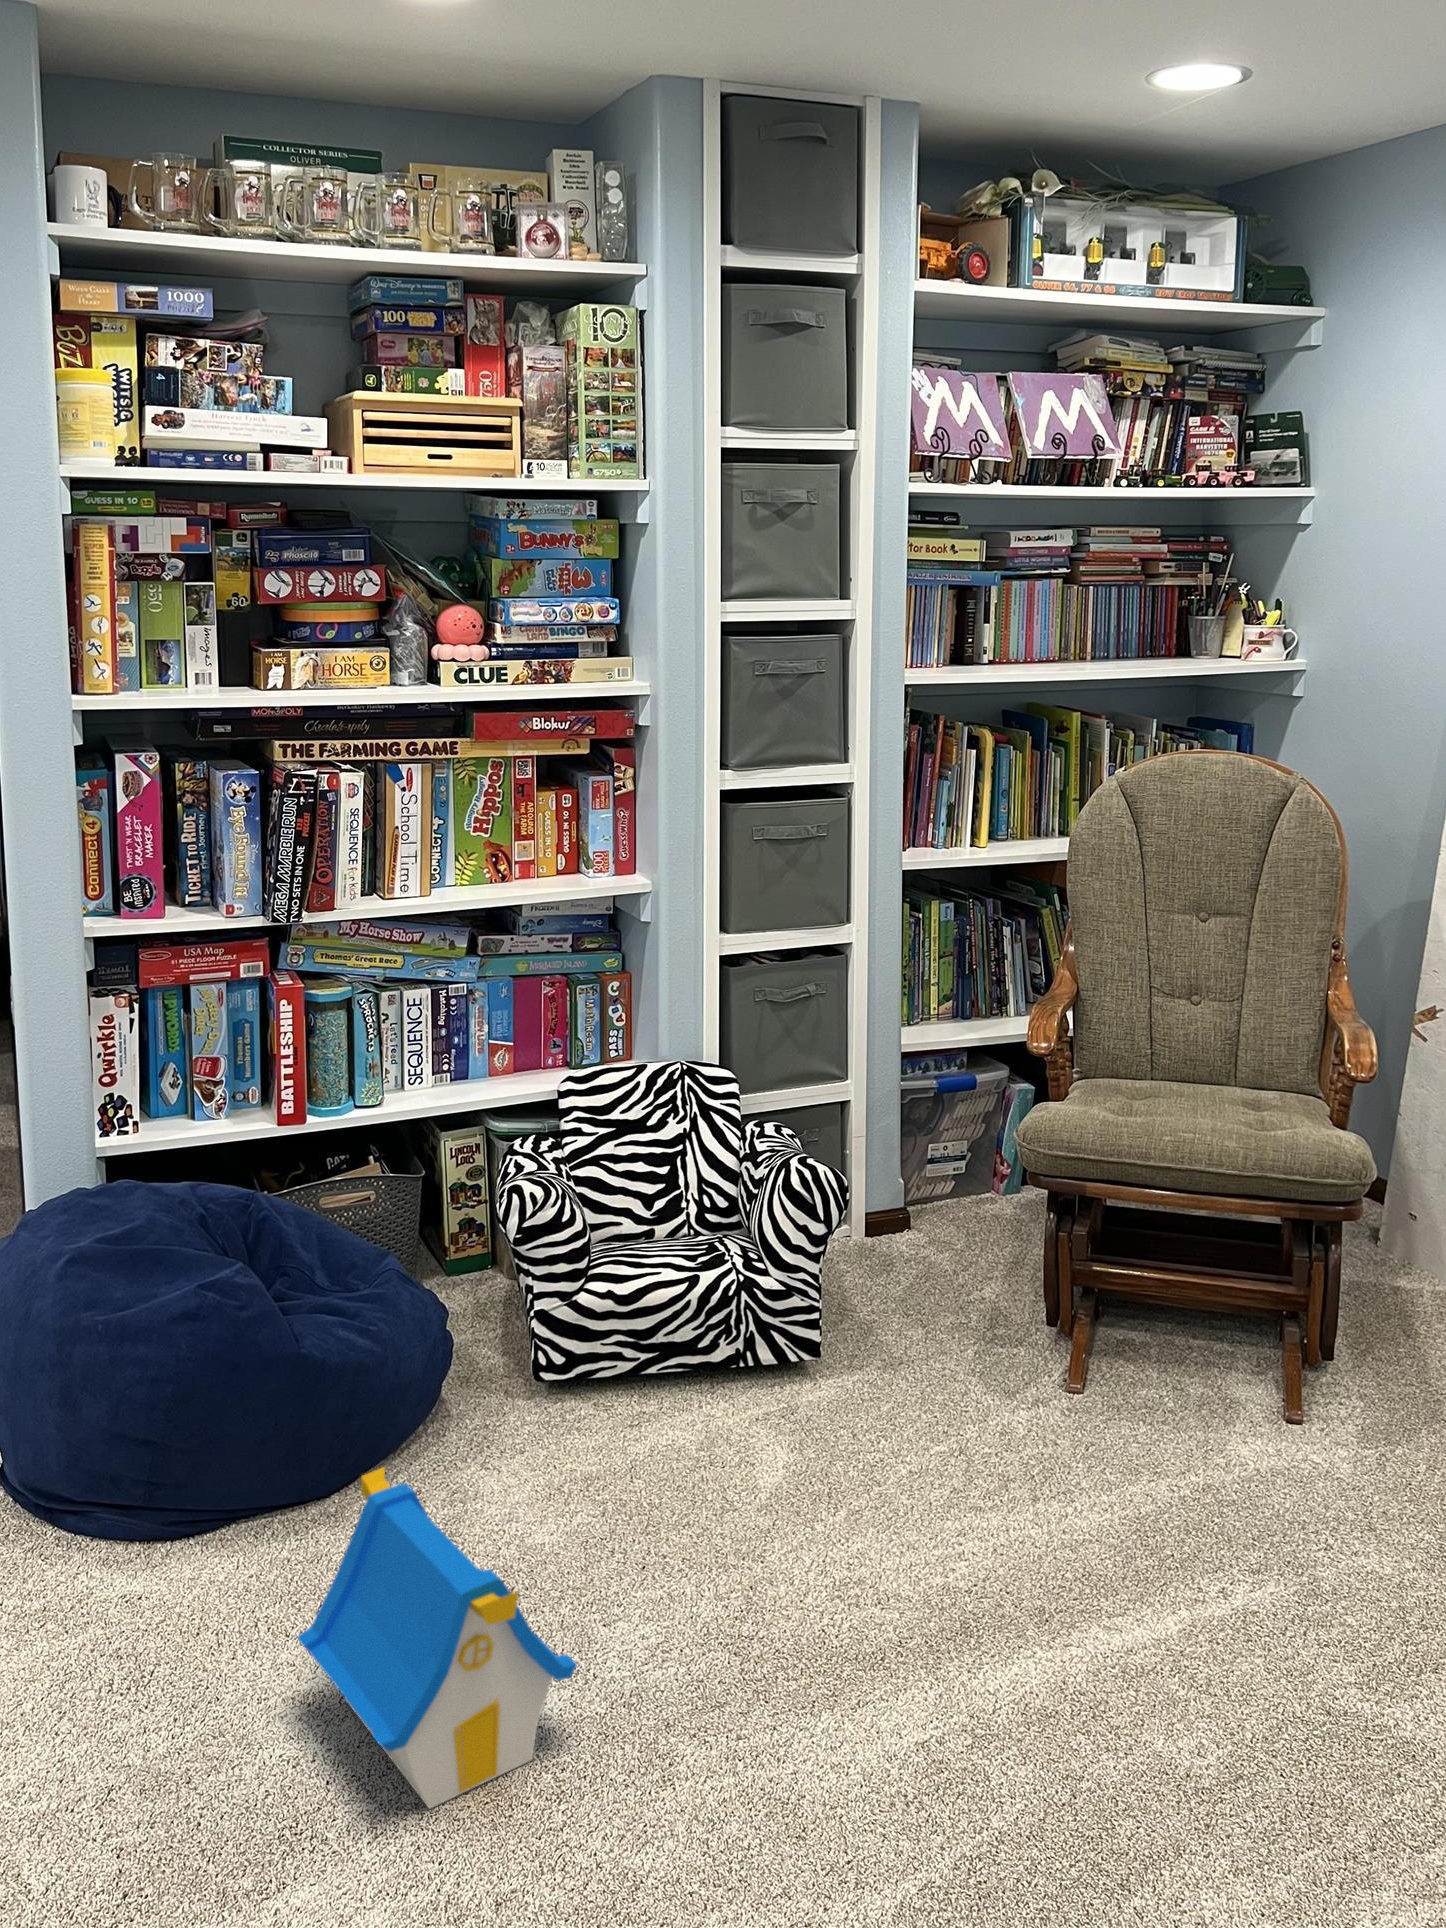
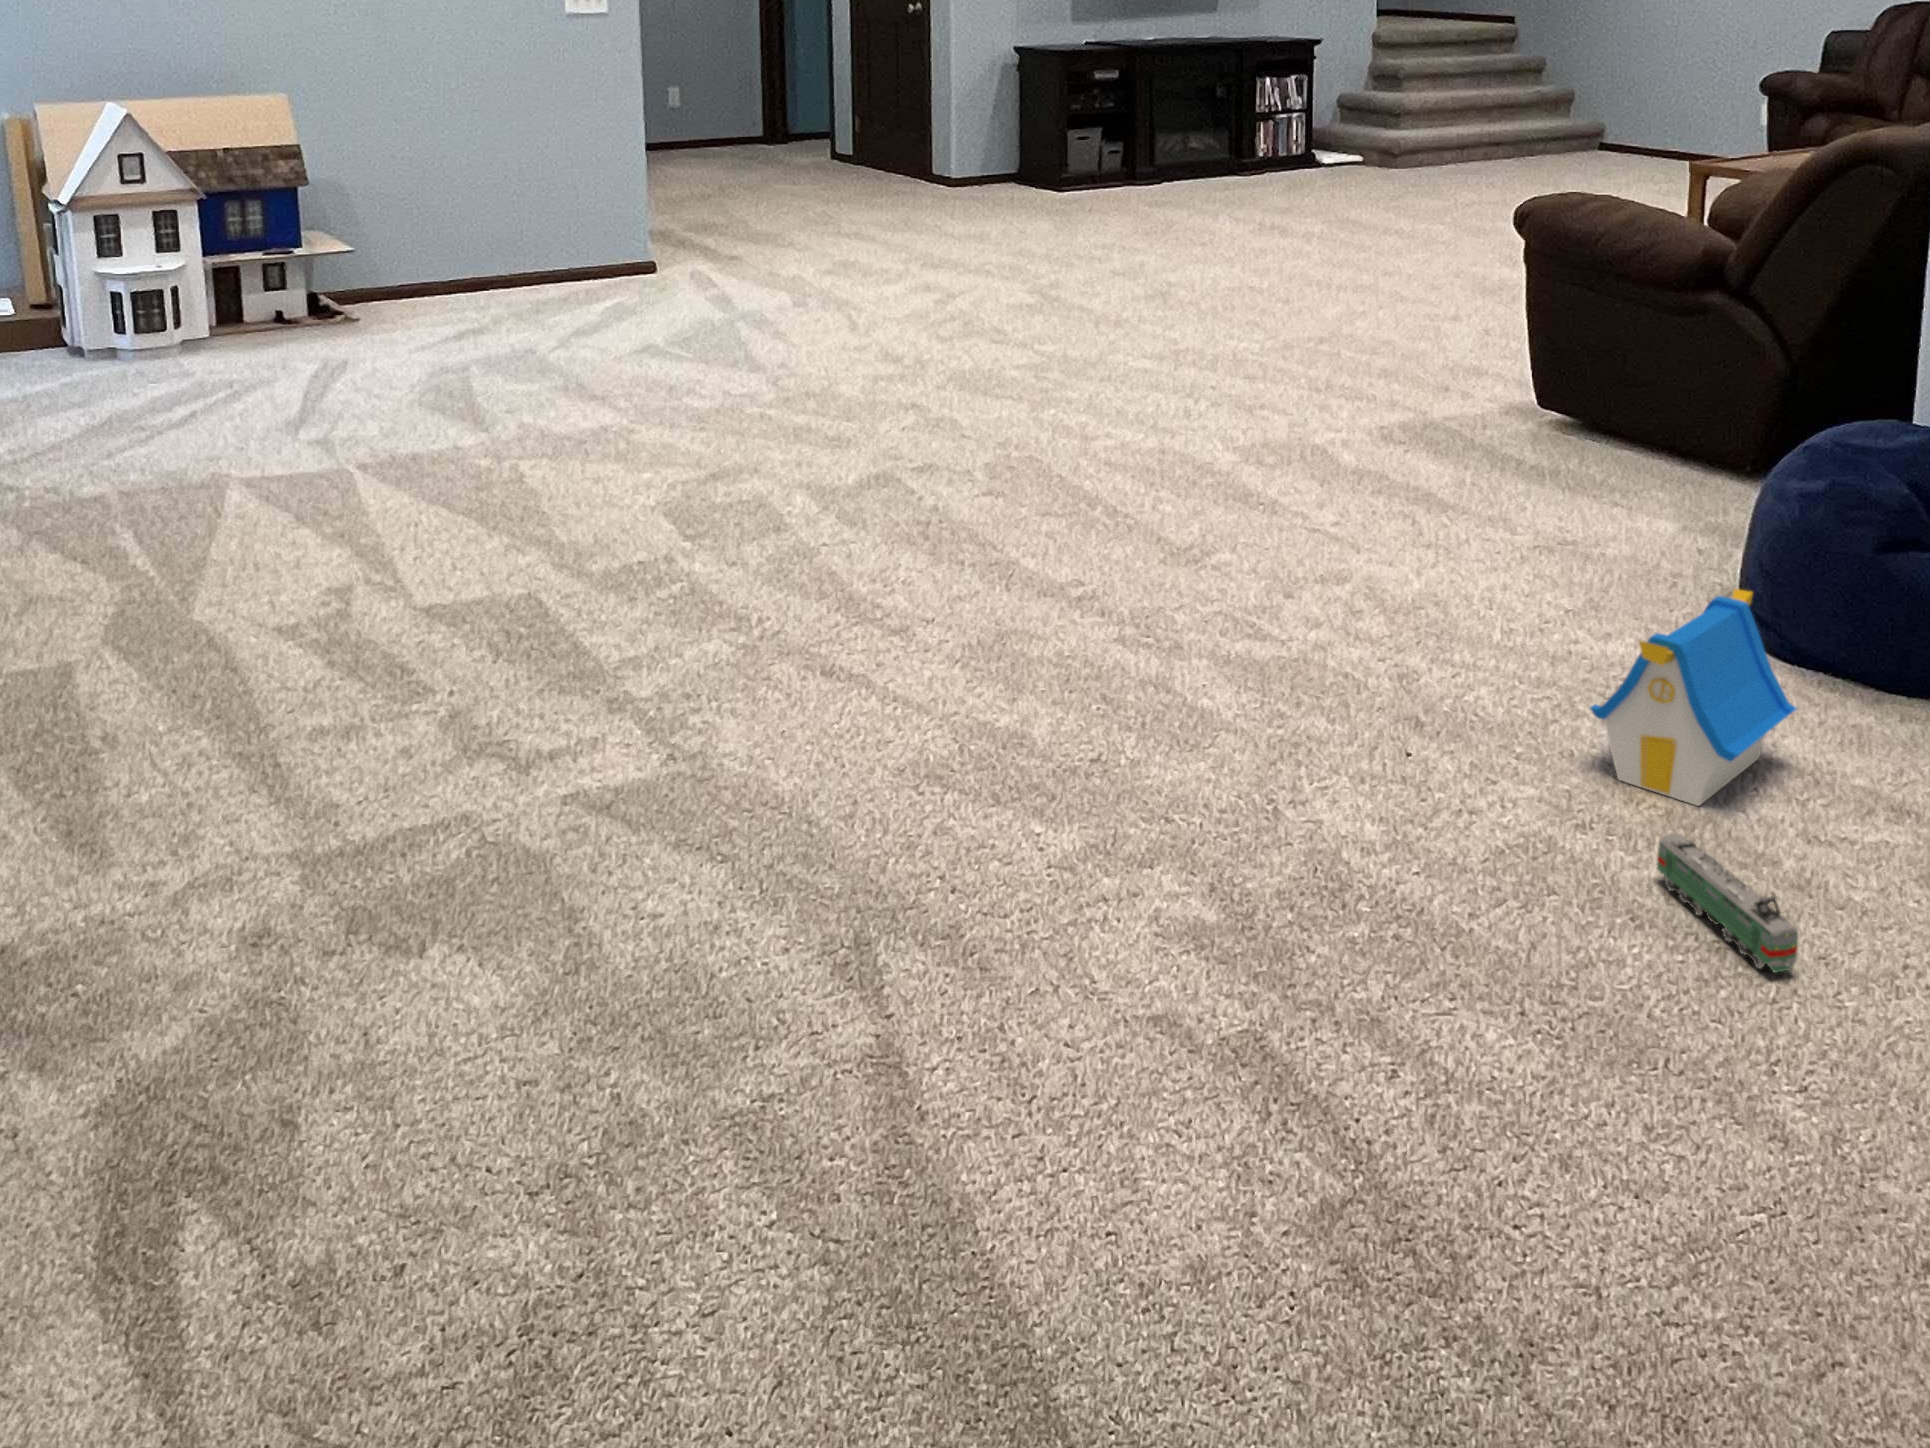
toy train: none [685,1769,951,1874] -> present [1657,834,1798,973]

